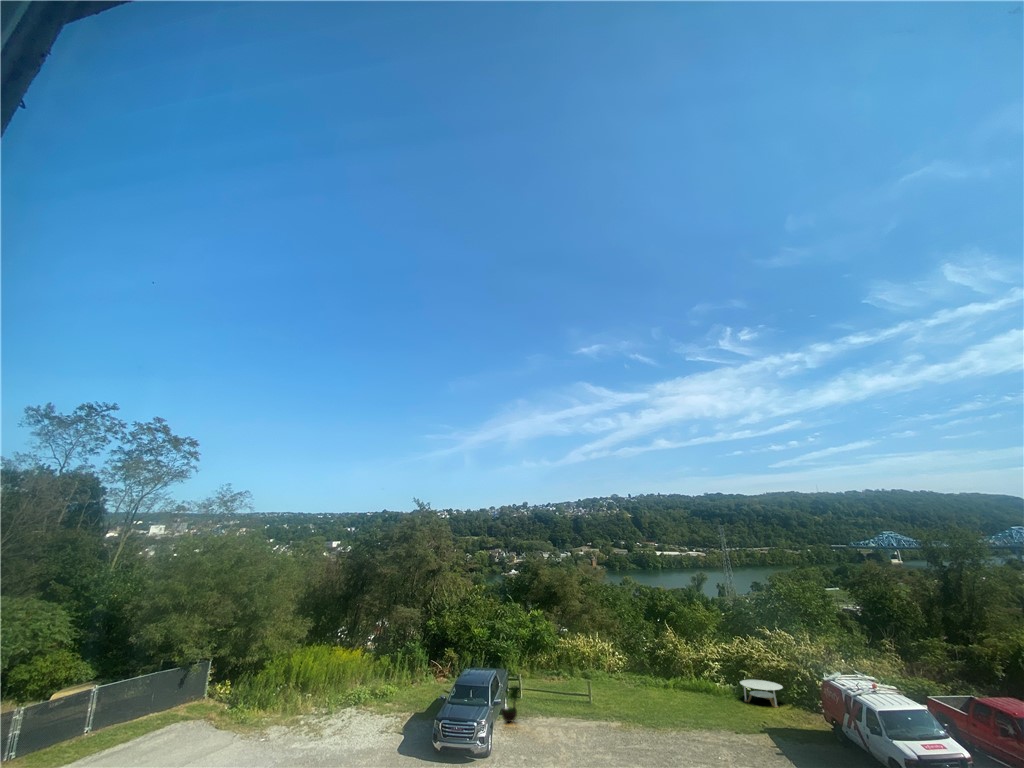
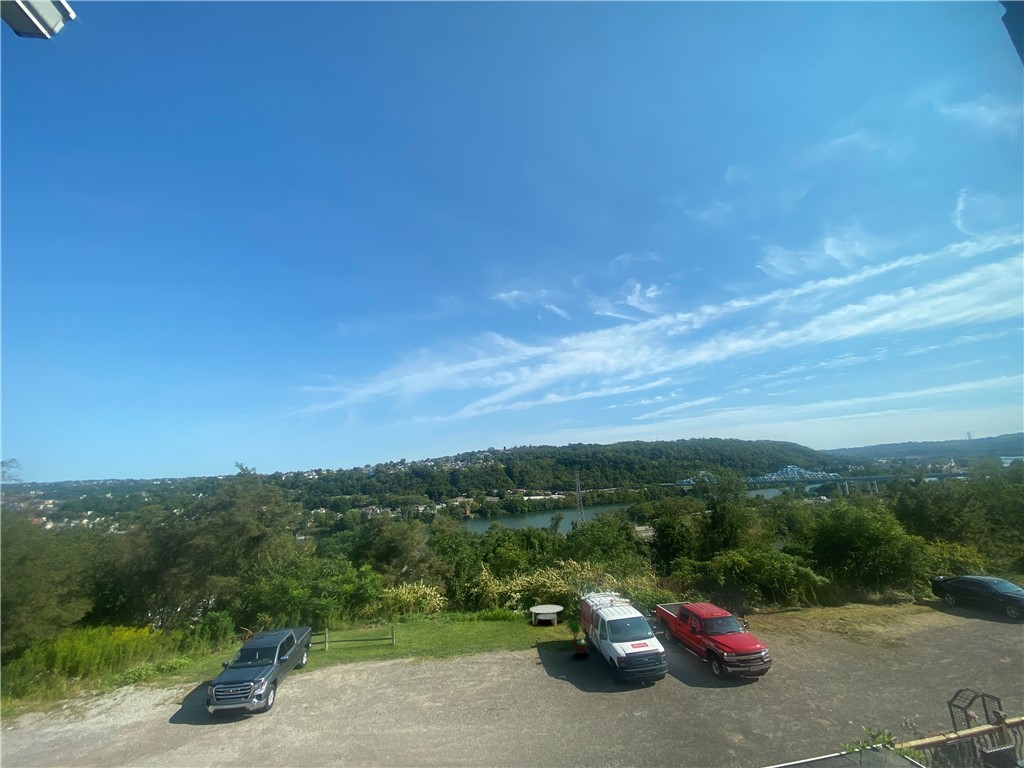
potted tree: present [502,685,521,722] -> present [567,621,588,654]

